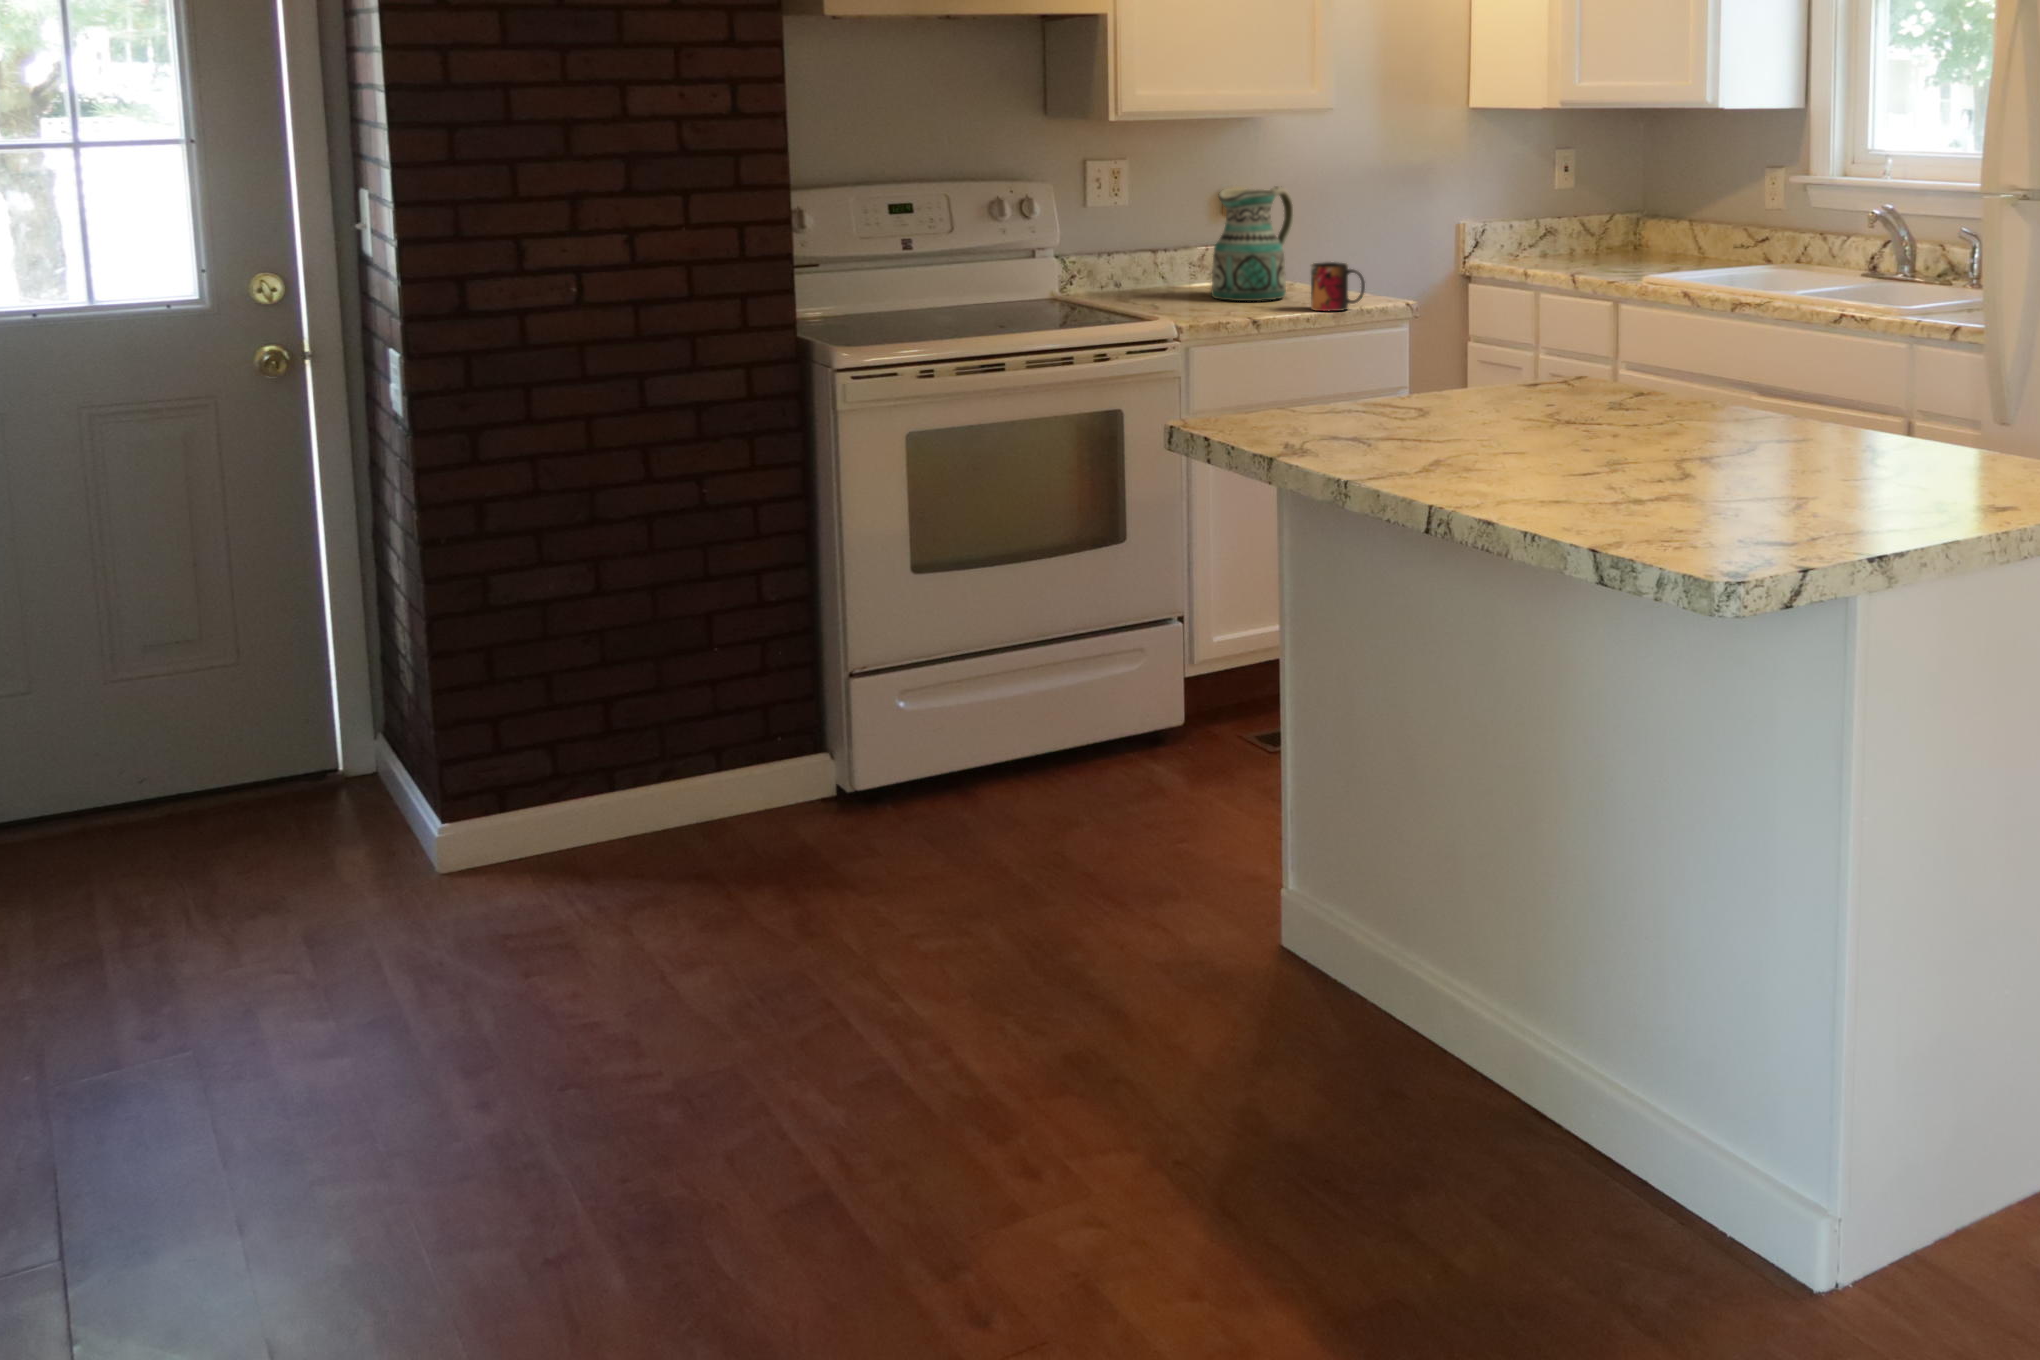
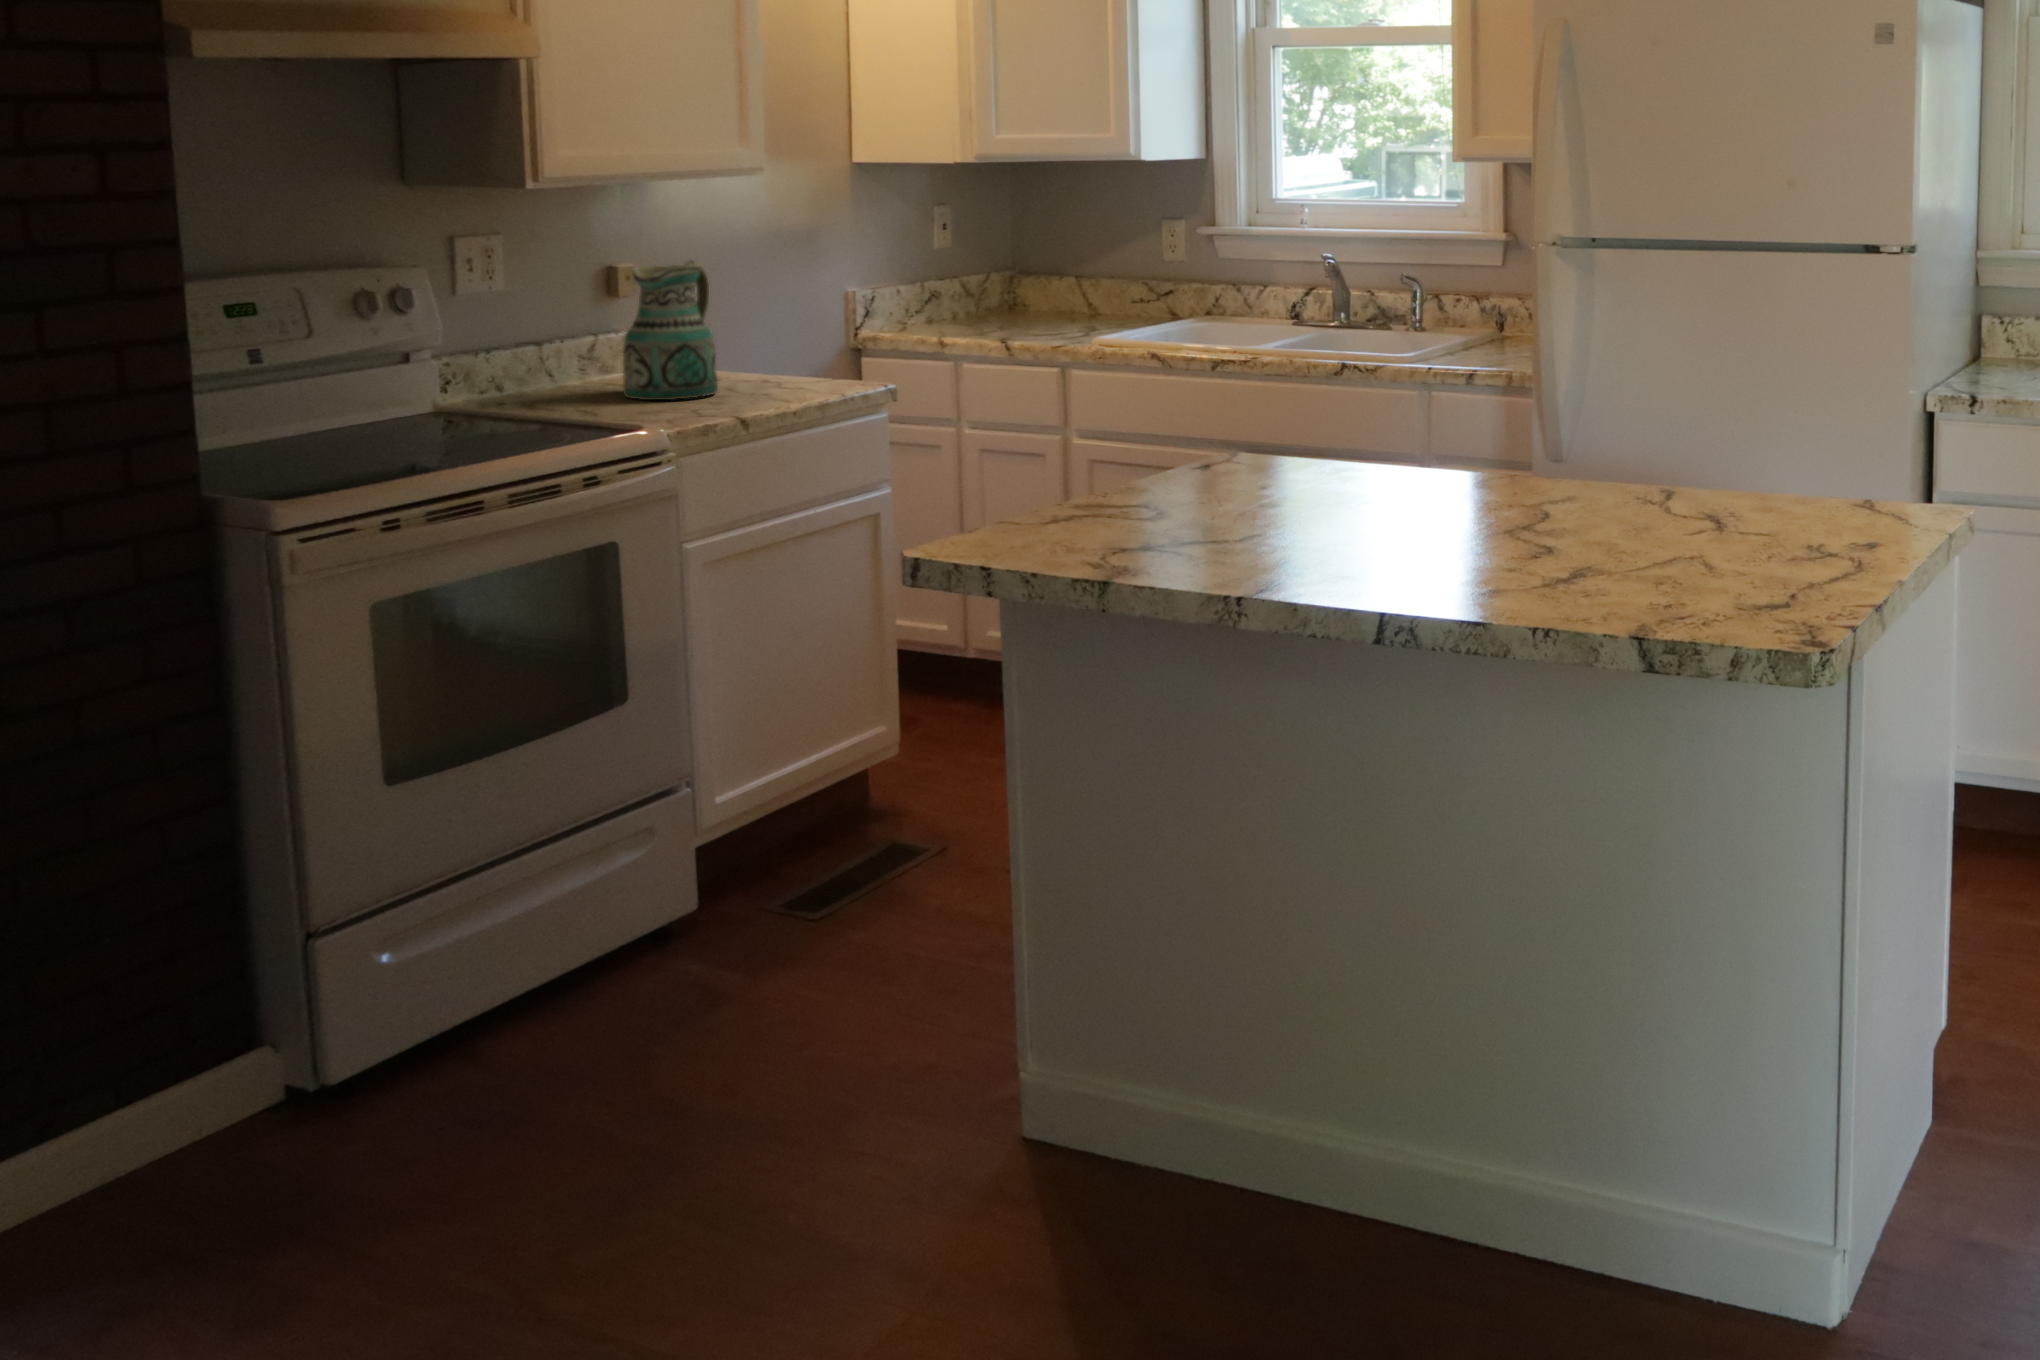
mug: present [1311,262,1365,311] -> none [769,347,833,405]

